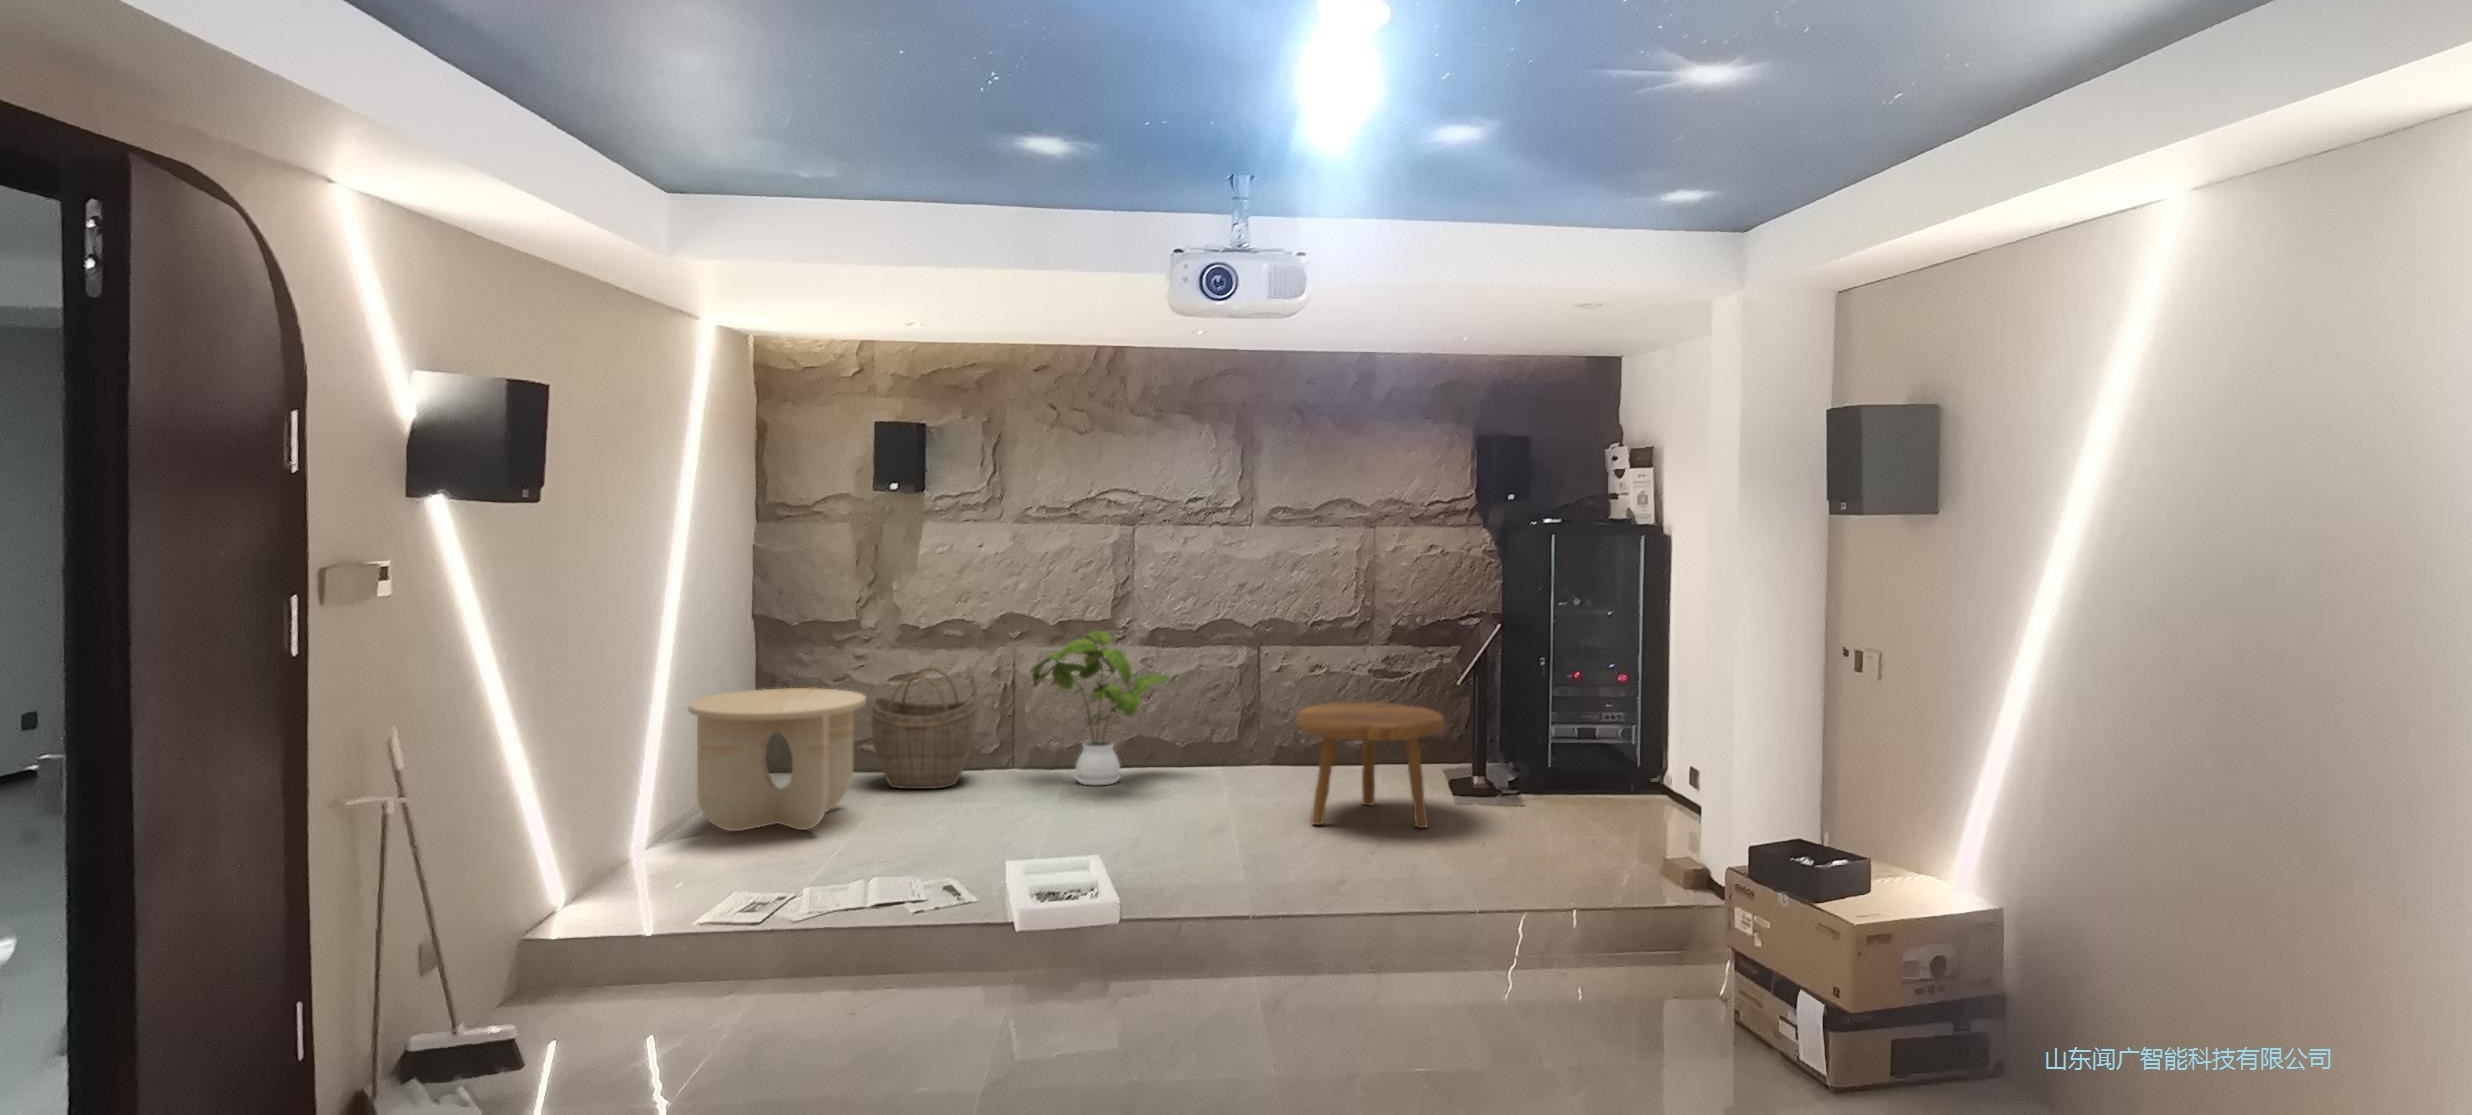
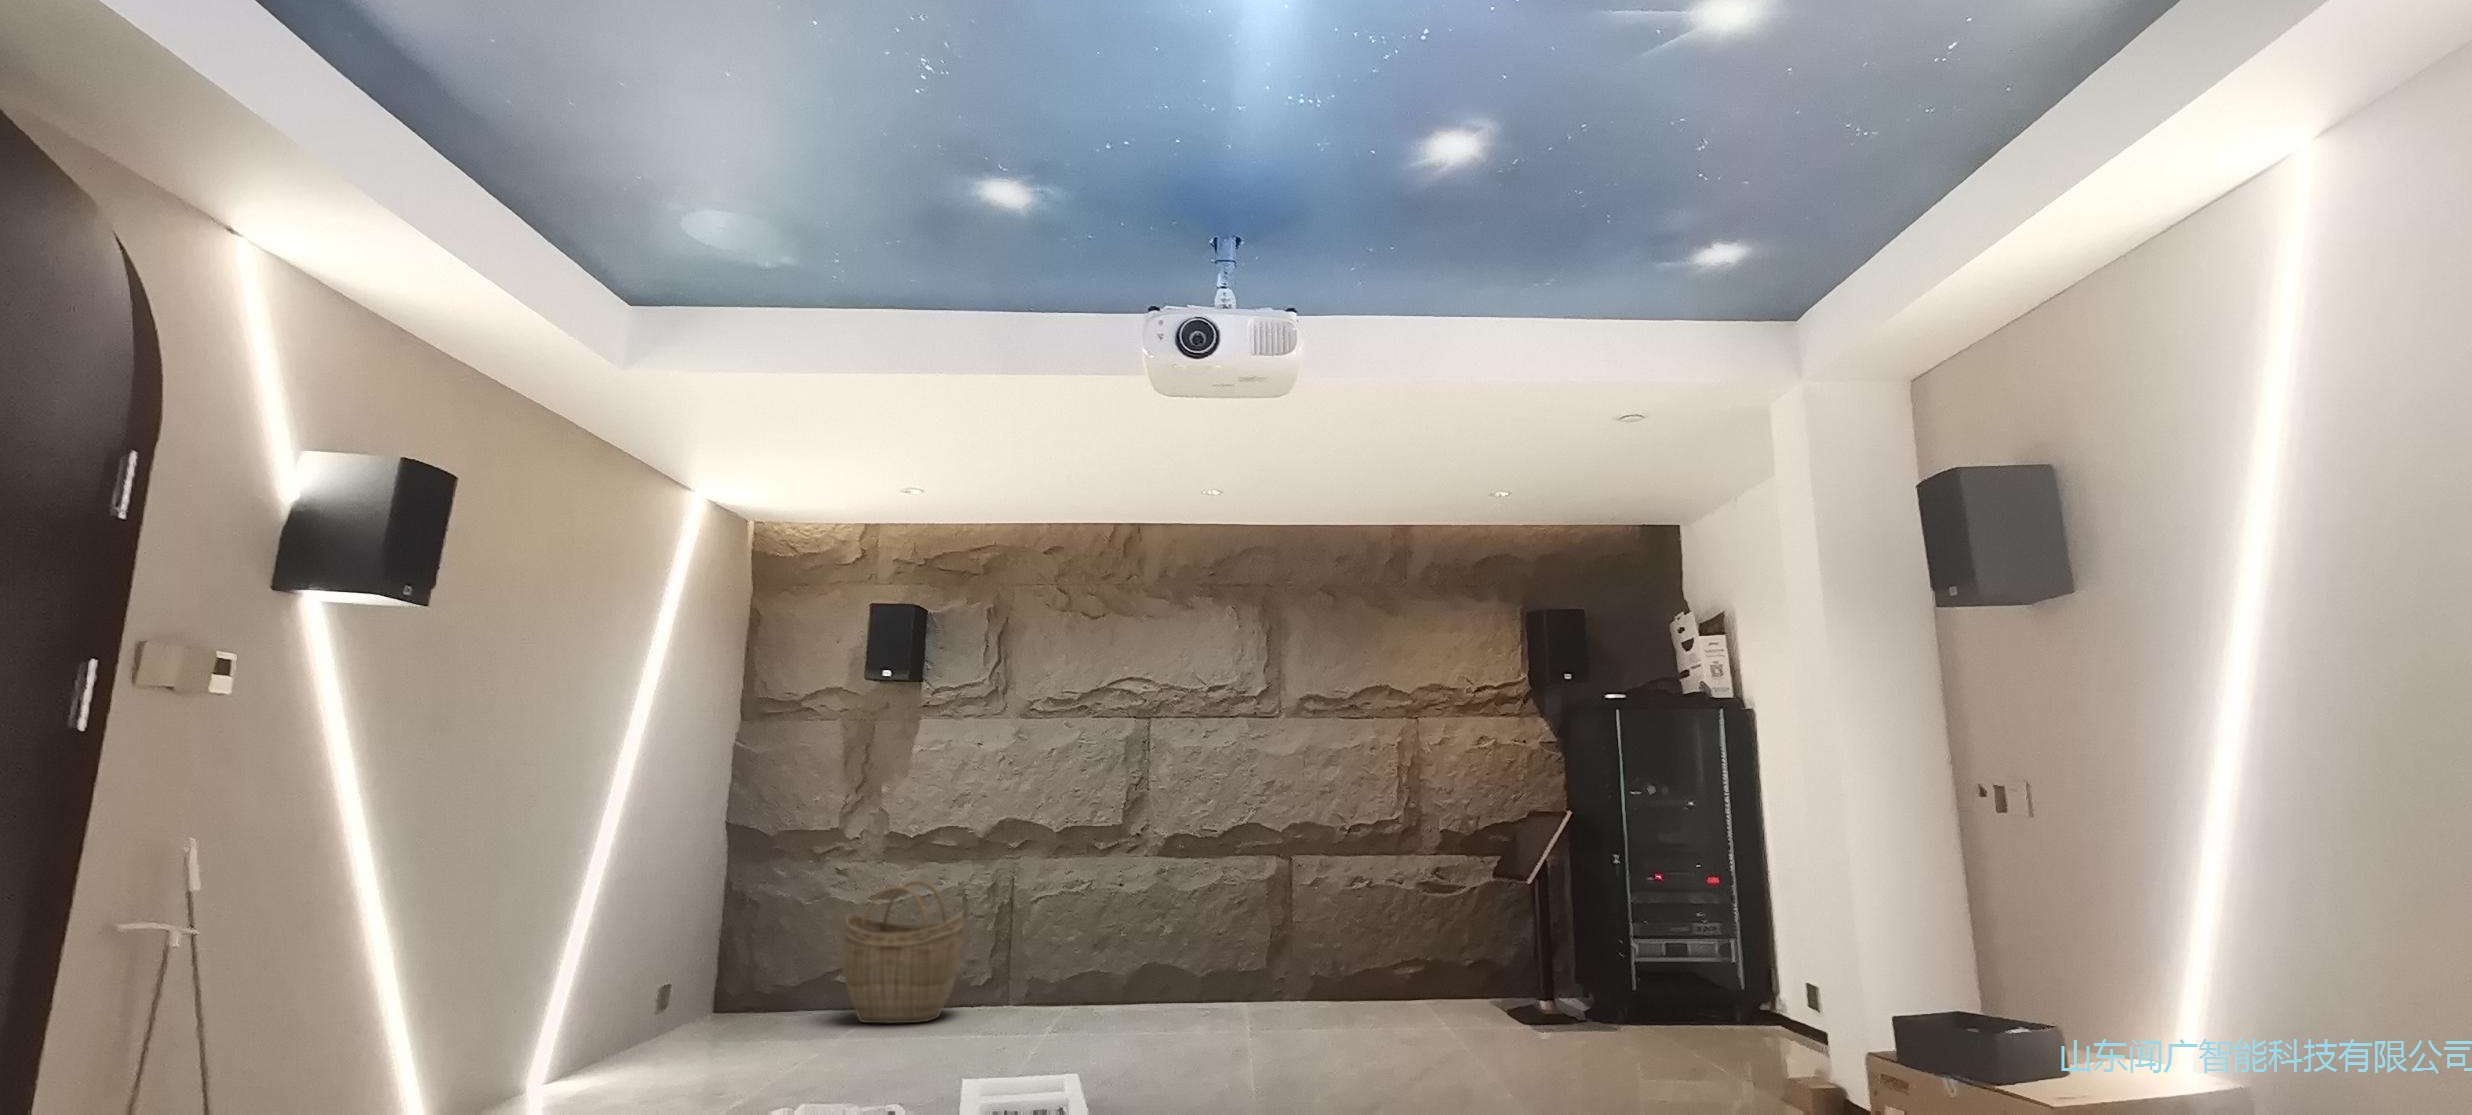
house plant: present [1031,631,1175,785] -> none [1023,831,1196,1019]
side table: present [688,688,866,831] -> none [610,898,826,1065]
footstool: present [1296,703,1444,828] -> none [1324,910,1501,1061]

